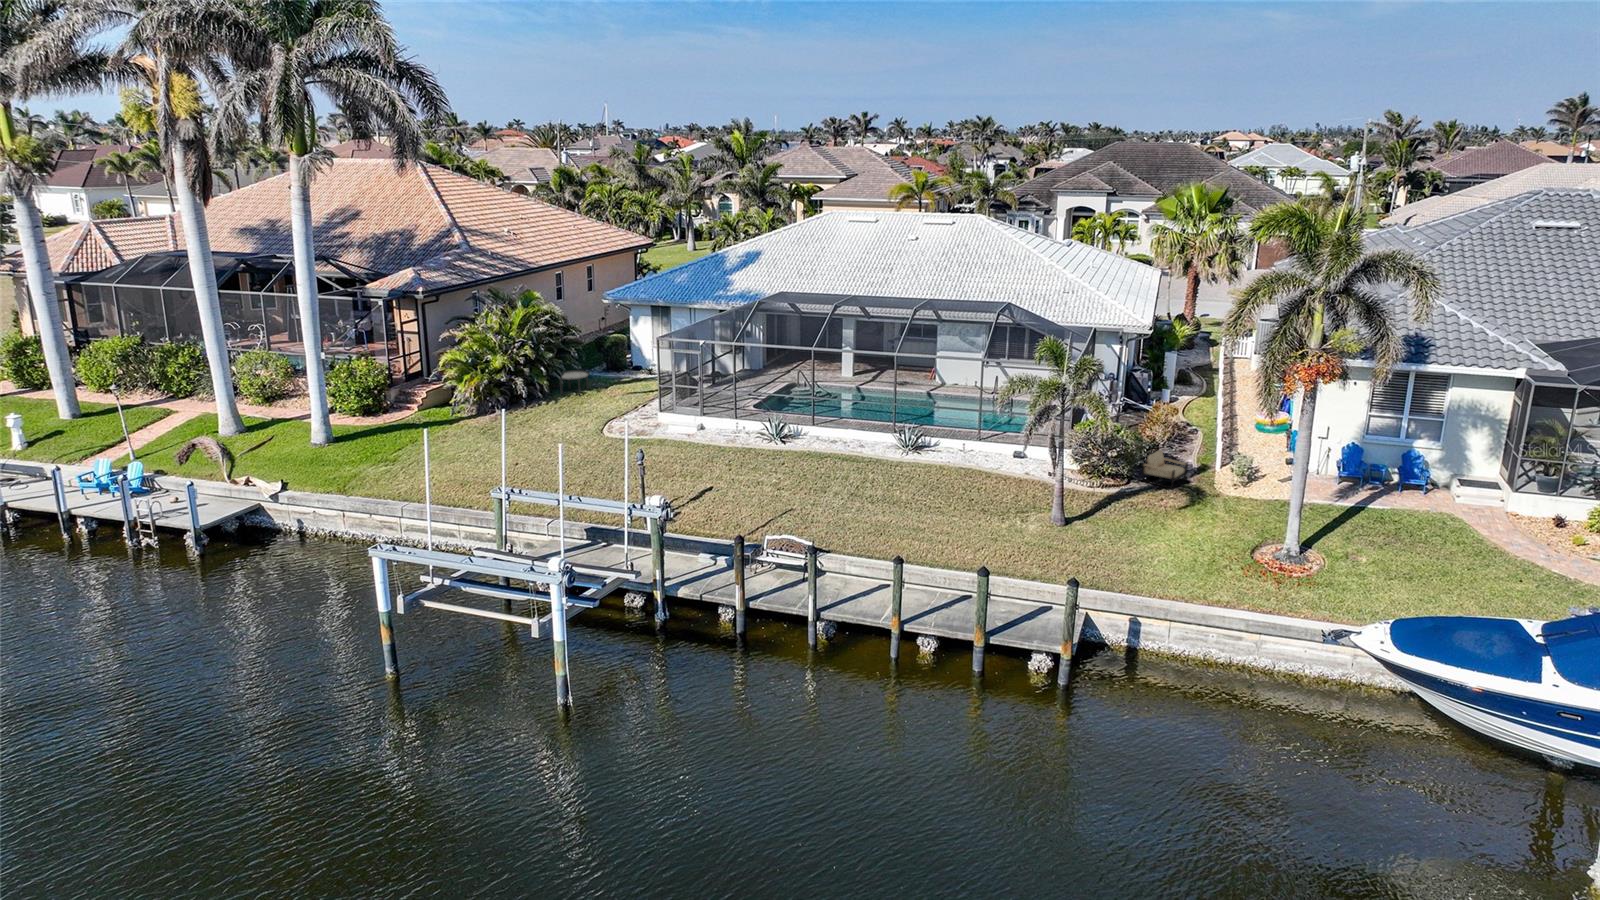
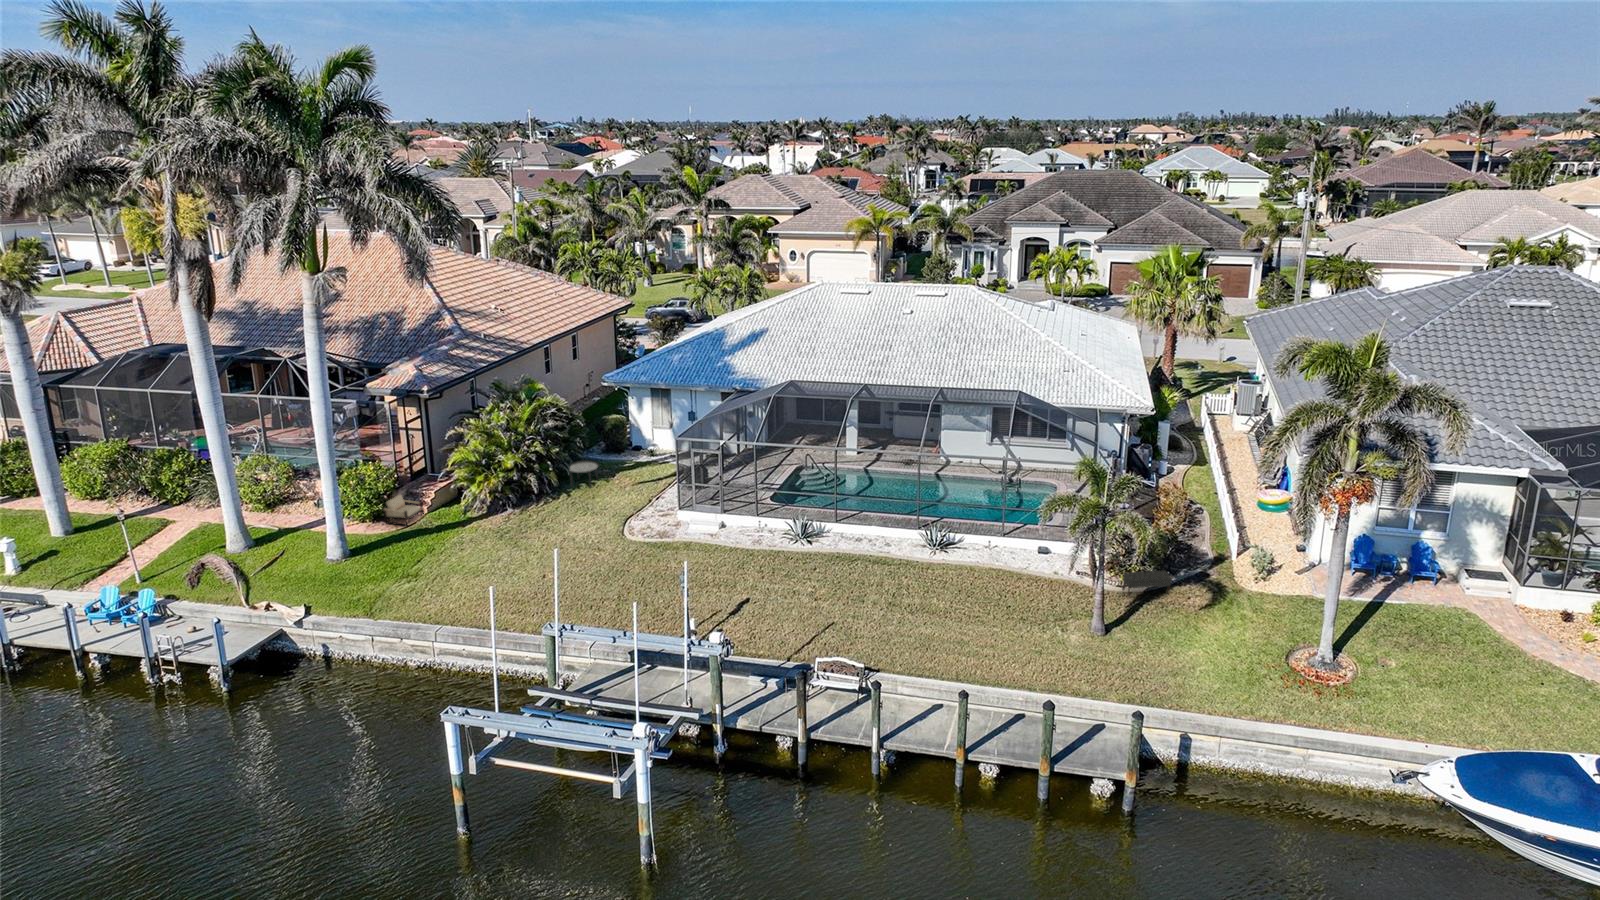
armchair: present [1142,450,1188,489] -> present [383,495,424,526]
bench: none [1095,473,1145,498] -> present [1123,571,1172,596]

